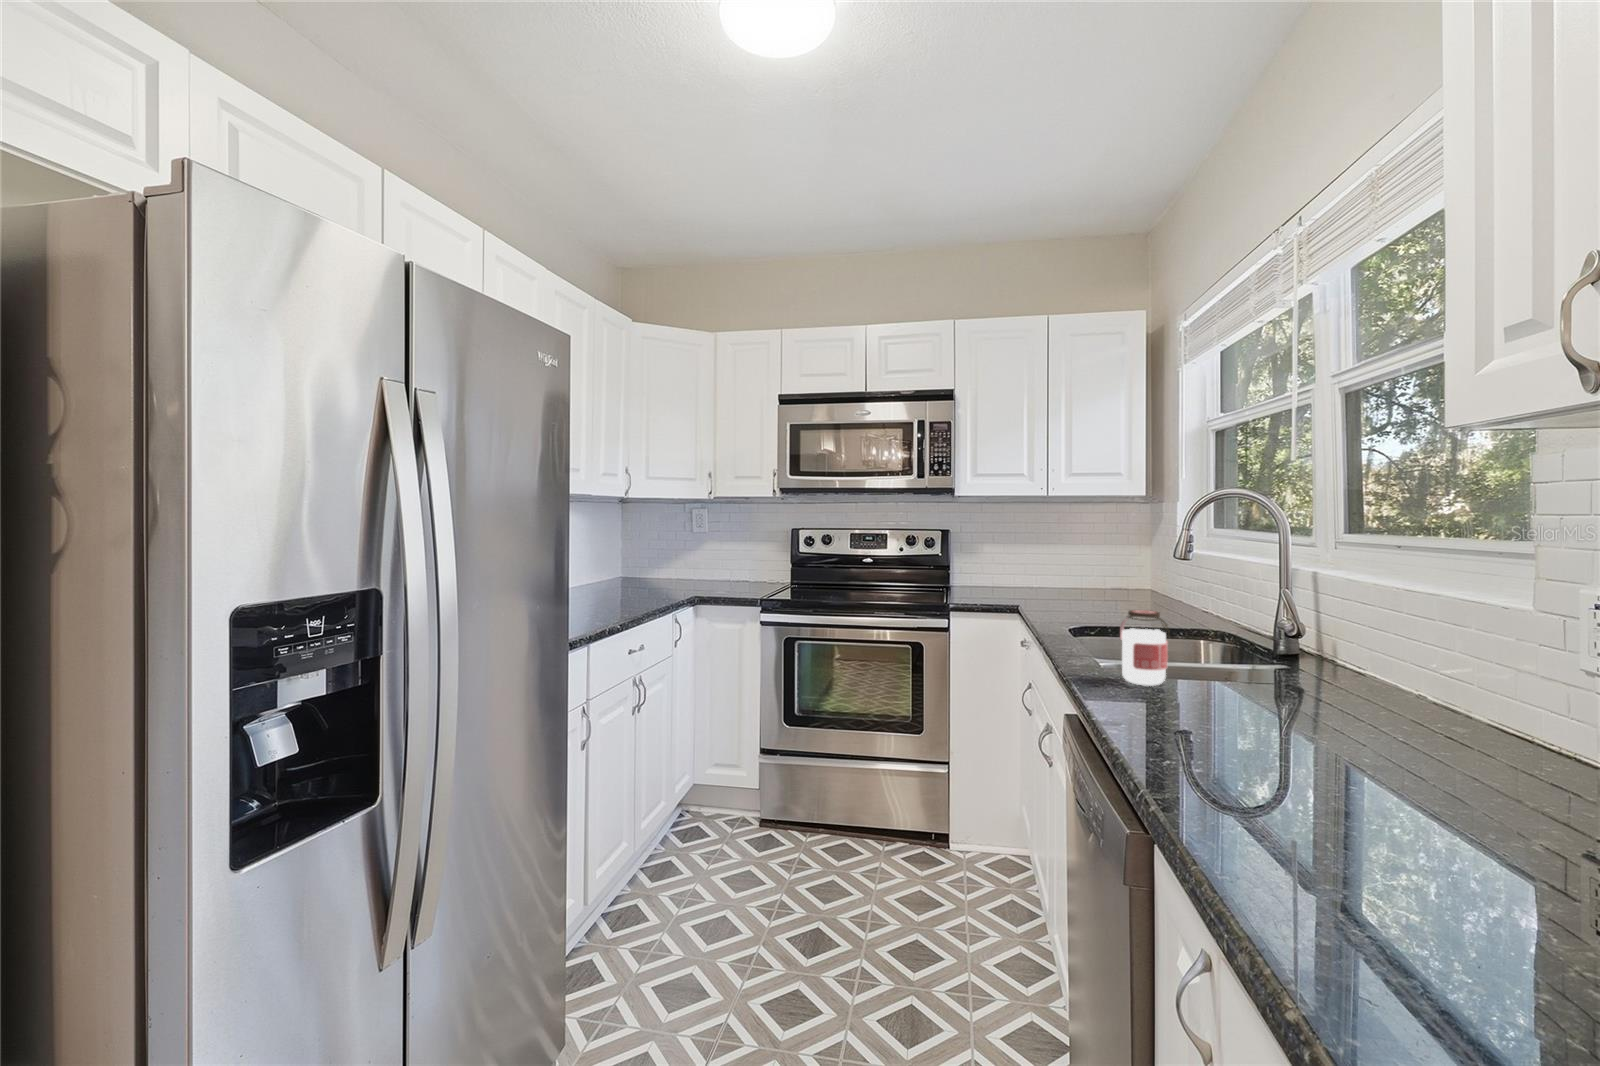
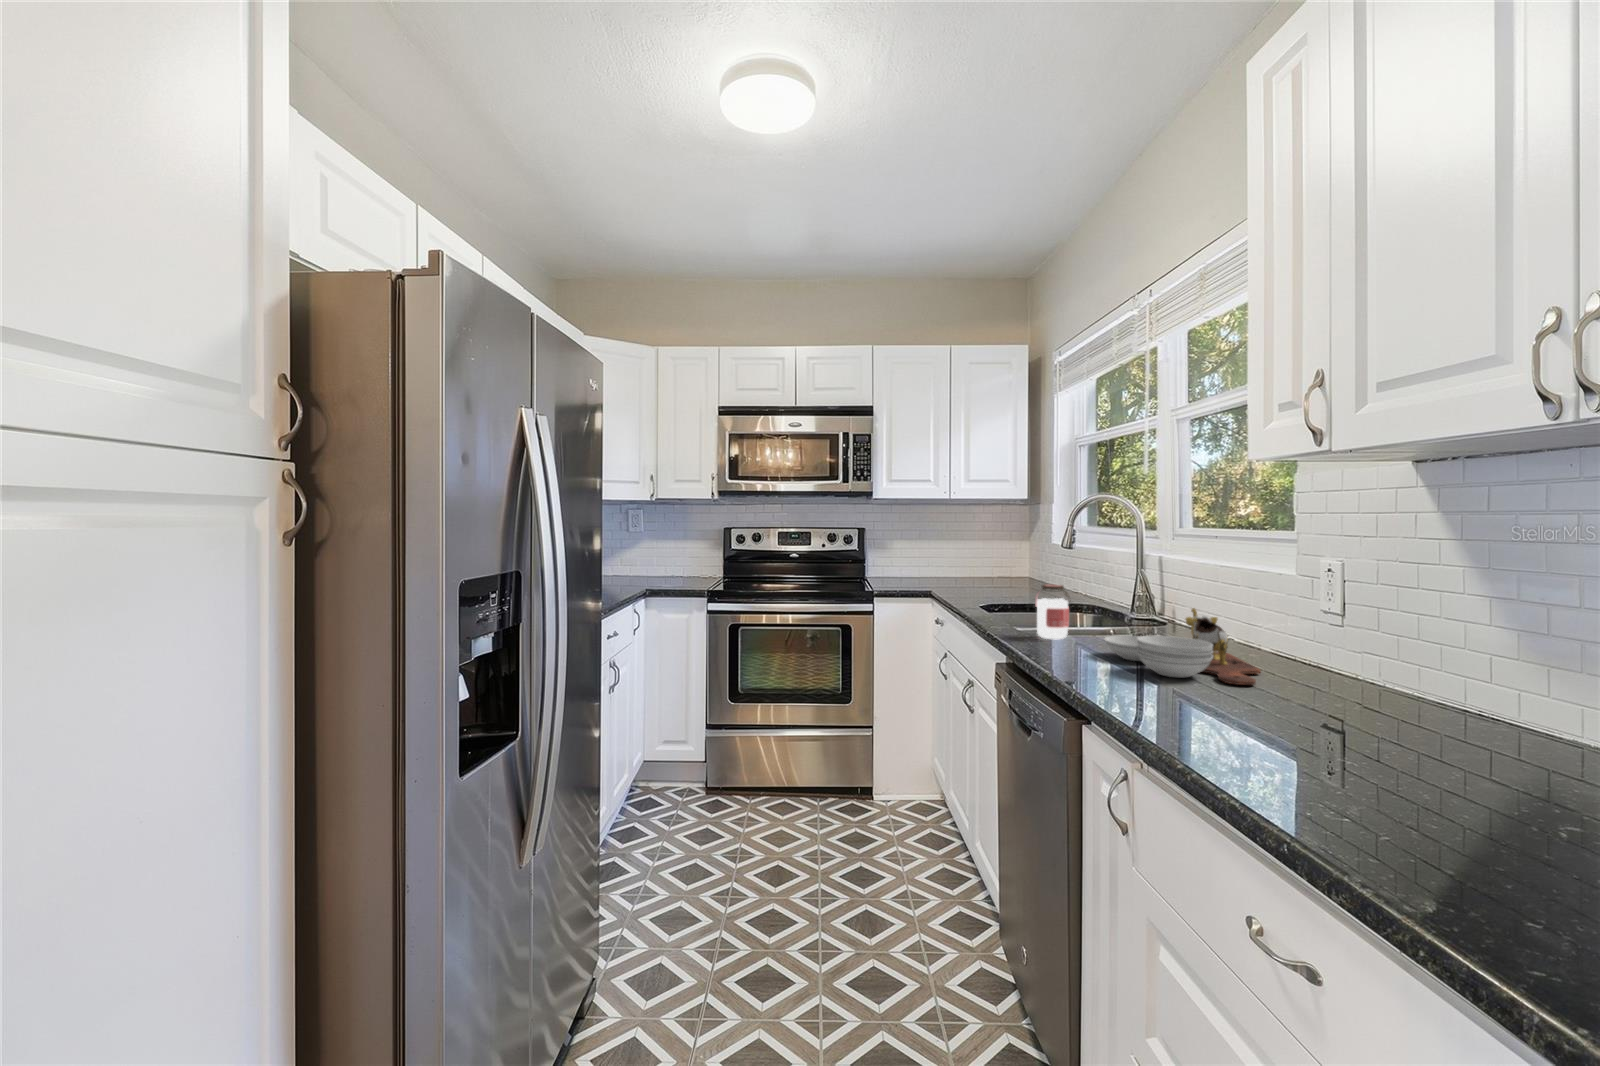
cutting board: none [1212,654,1470,789] -> present [1105,608,1261,685]

